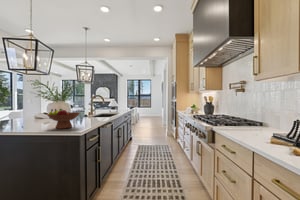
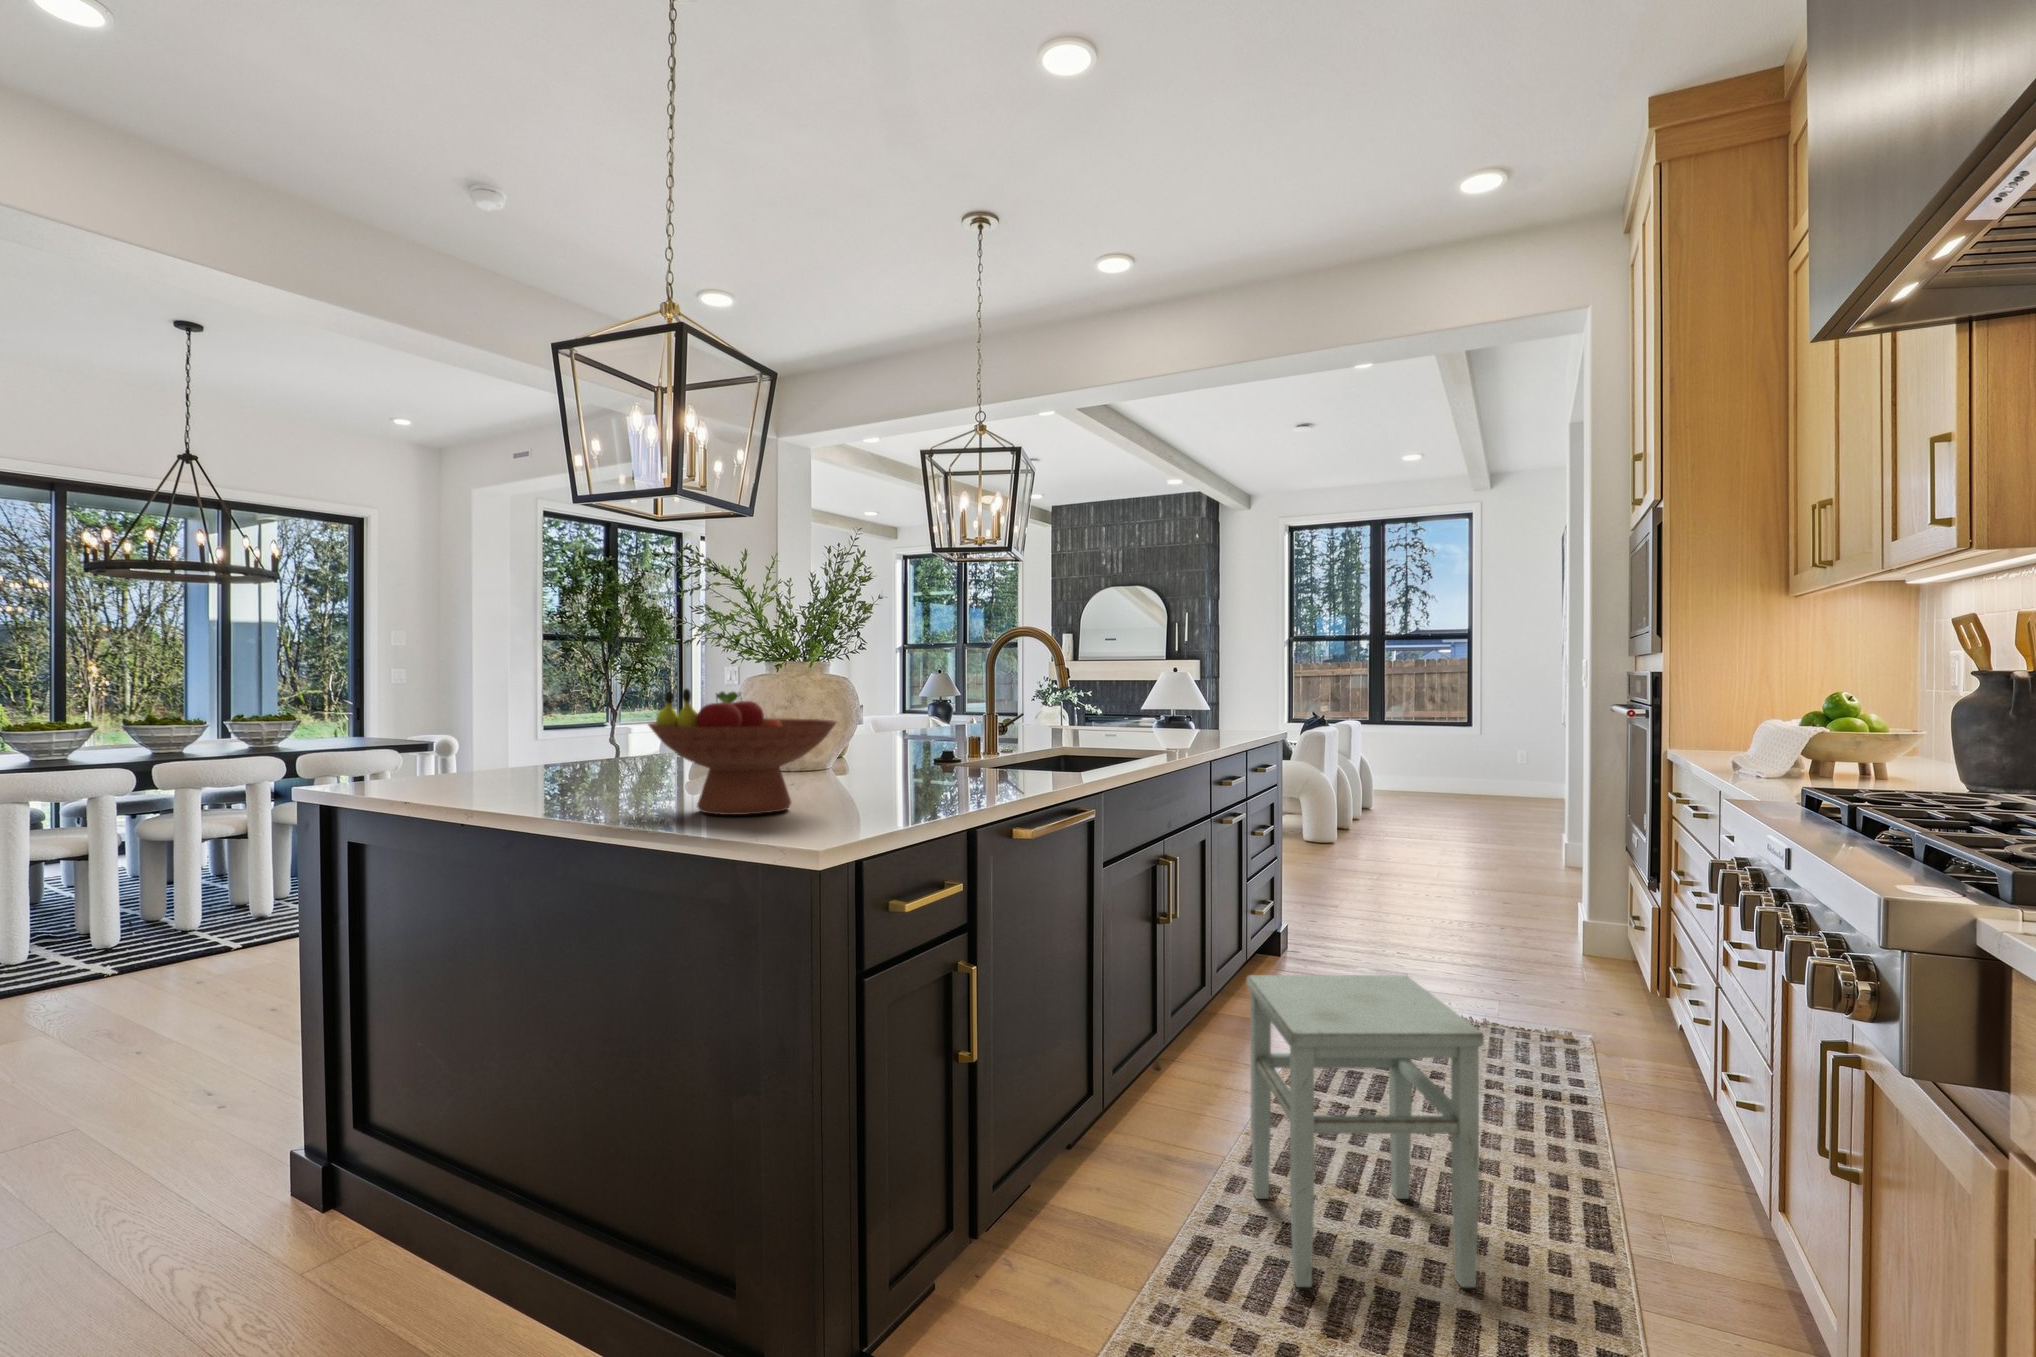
stool: none [135,141,164,182] -> present [1247,975,1484,1287]

